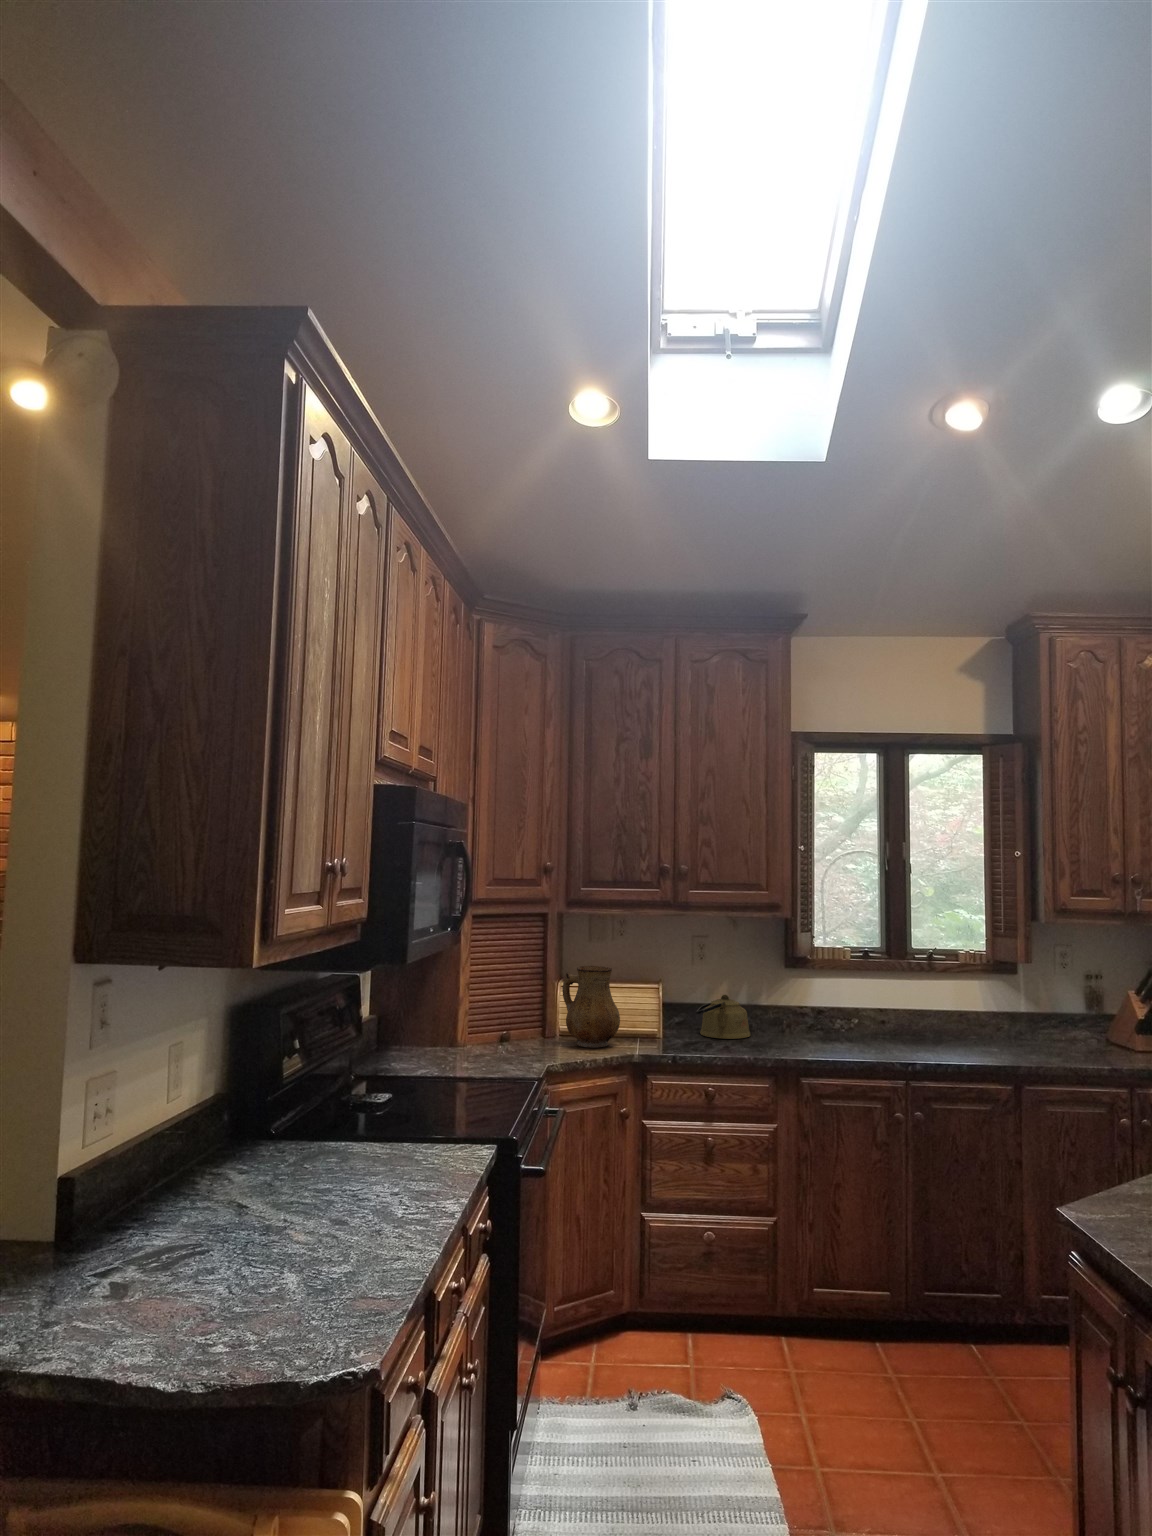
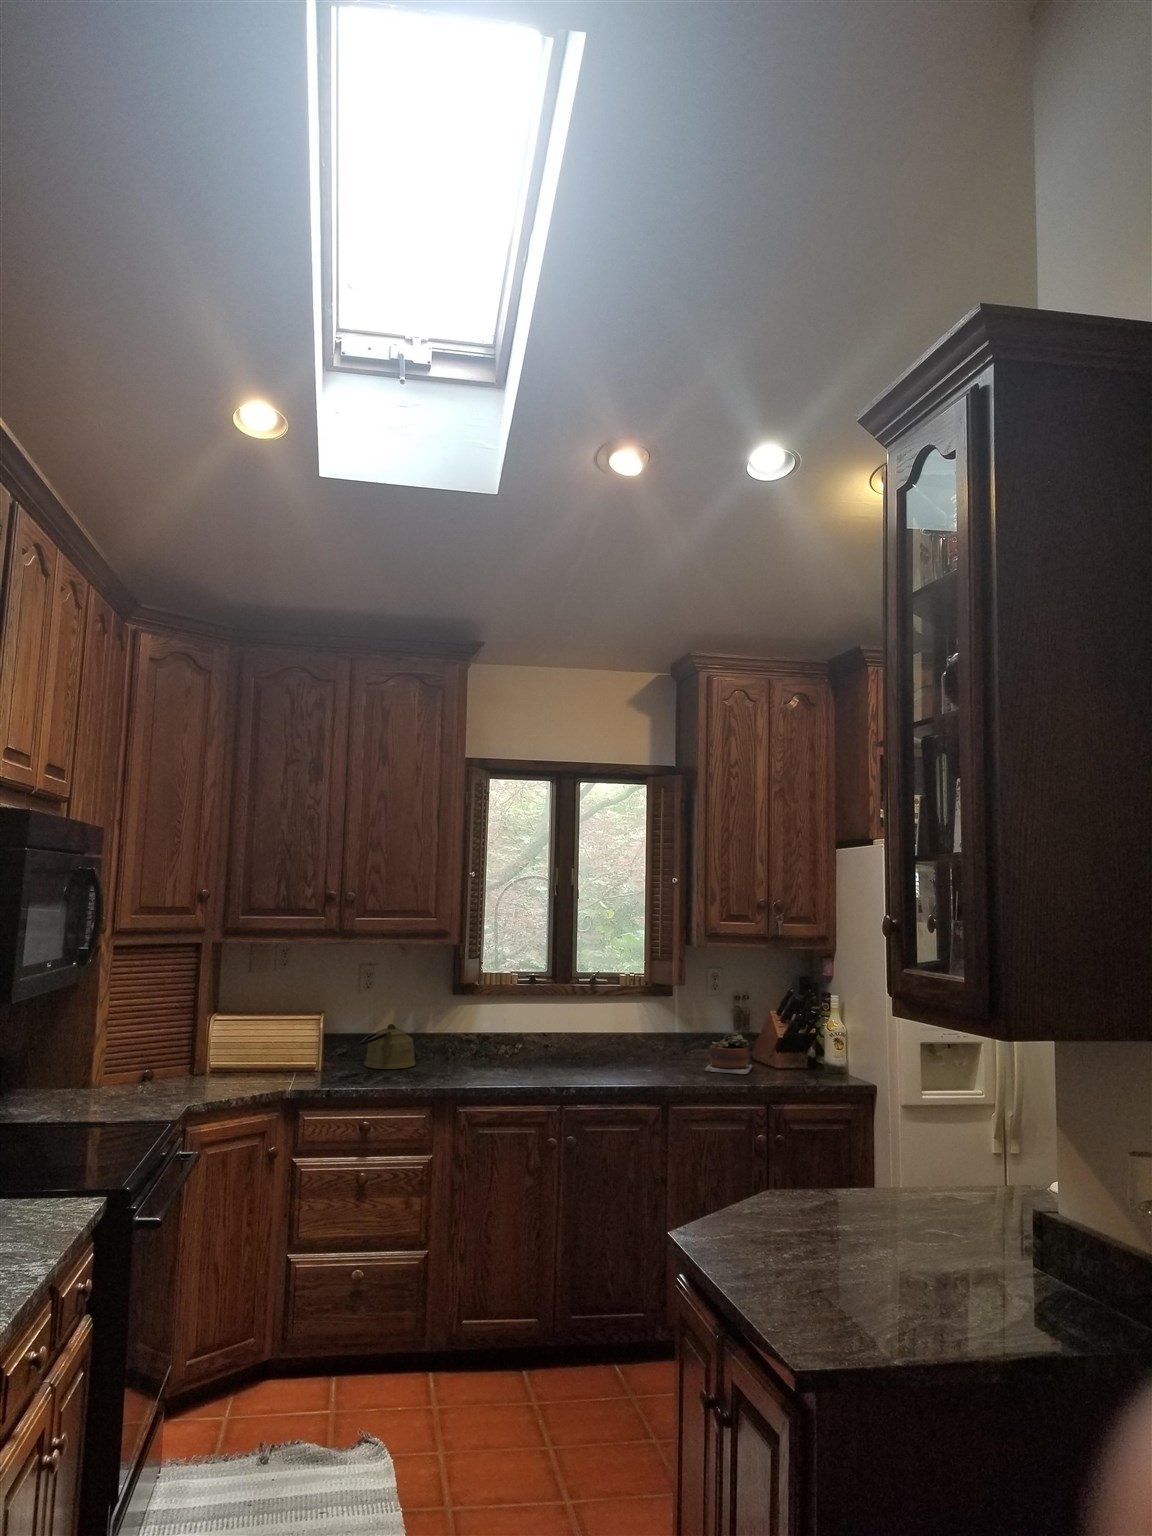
ceramic pitcher: present [562,966,620,1048] -> none [212,999,274,1086]
succulent plant: none [1065,1015,1120,1062] -> present [705,1031,753,1074]

